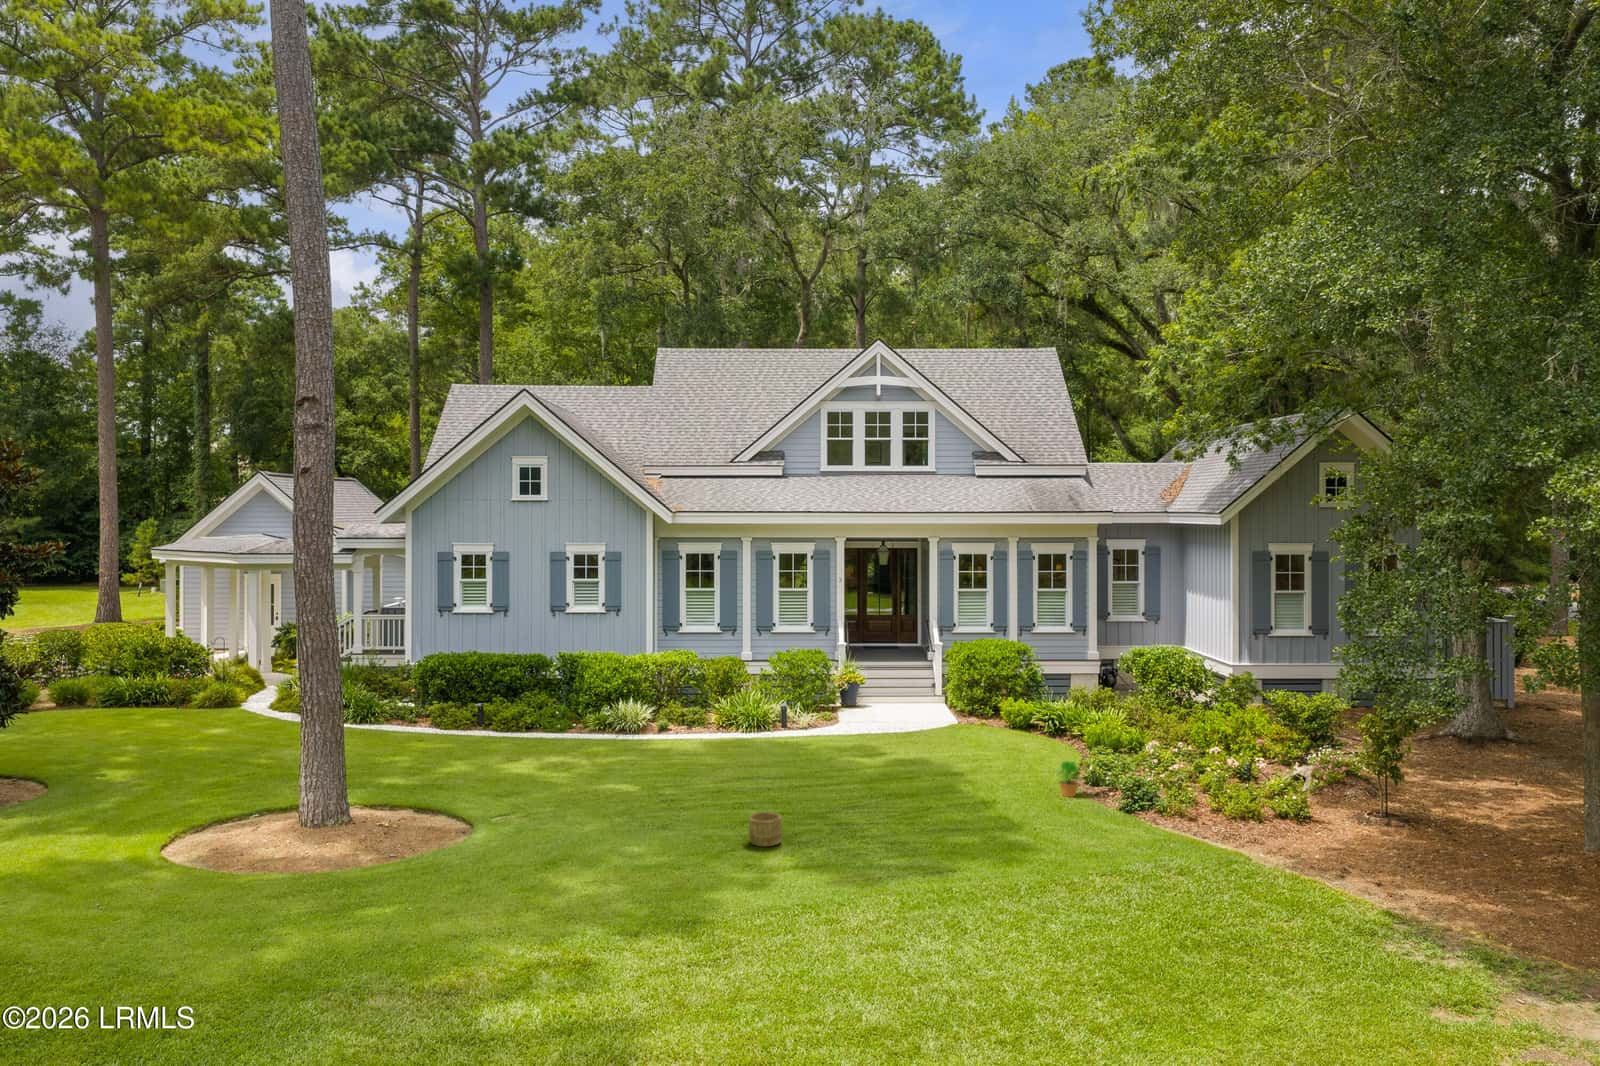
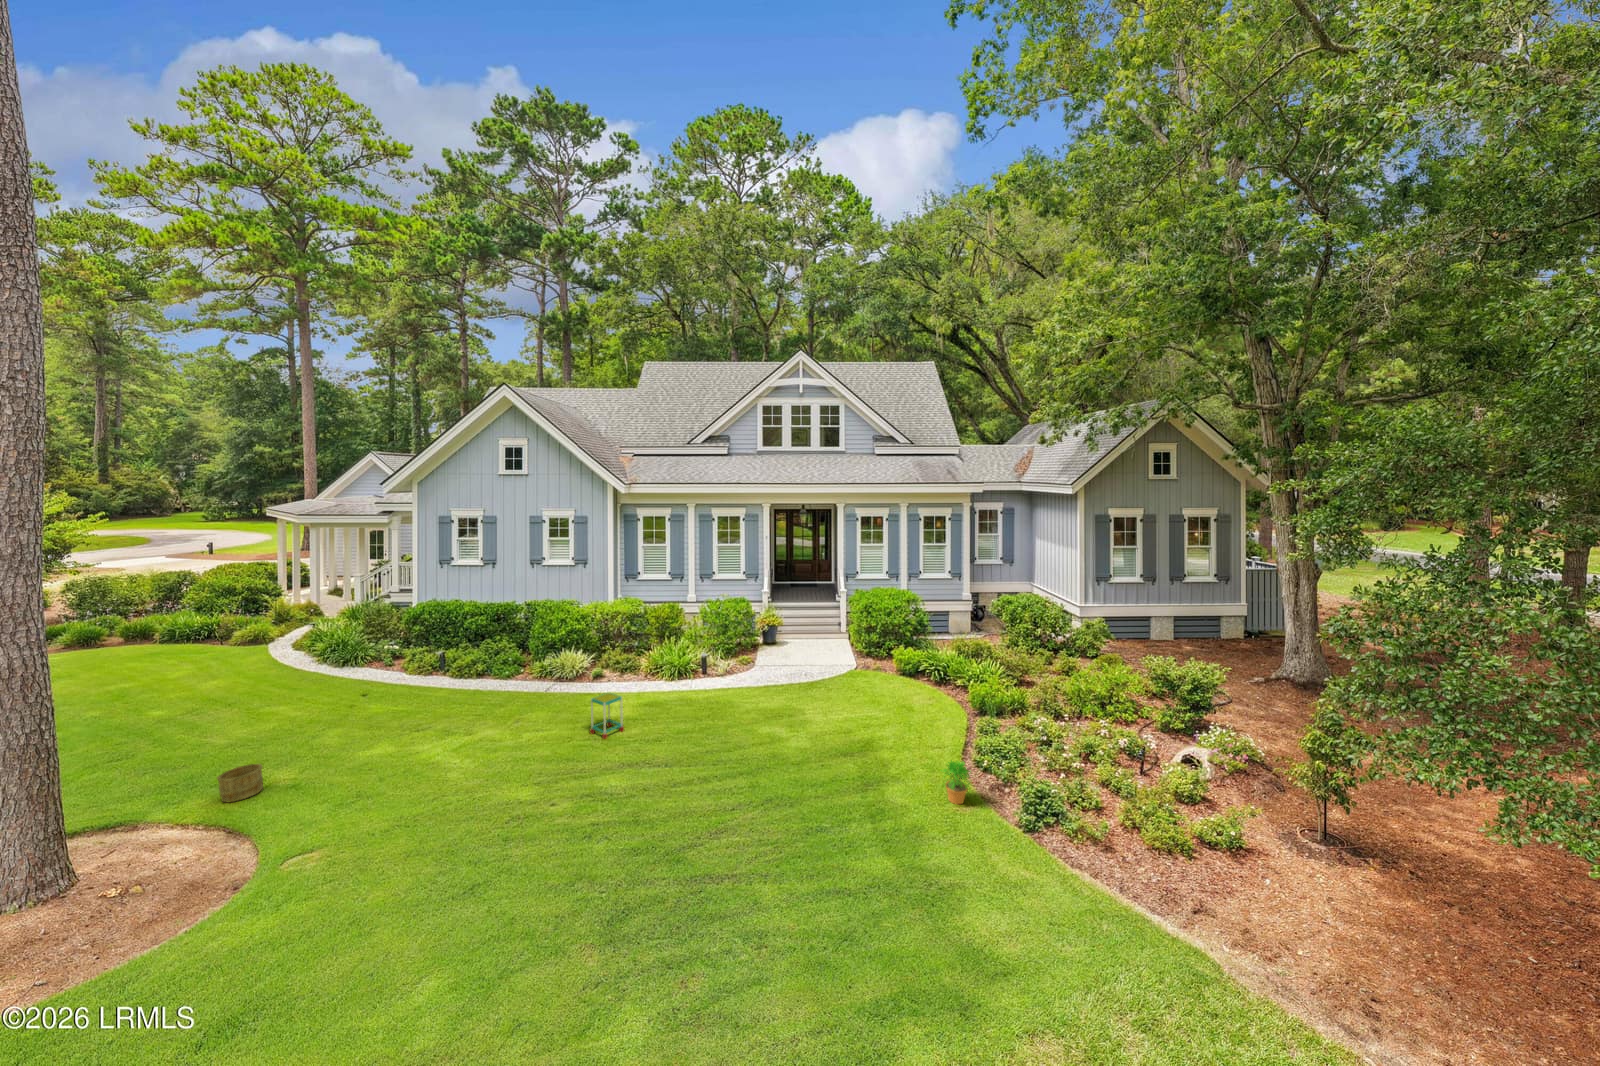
side table: none [705,725,737,766] -> present [590,693,624,739]
wooden bucket: present [748,812,782,846] -> present [217,764,263,802]

